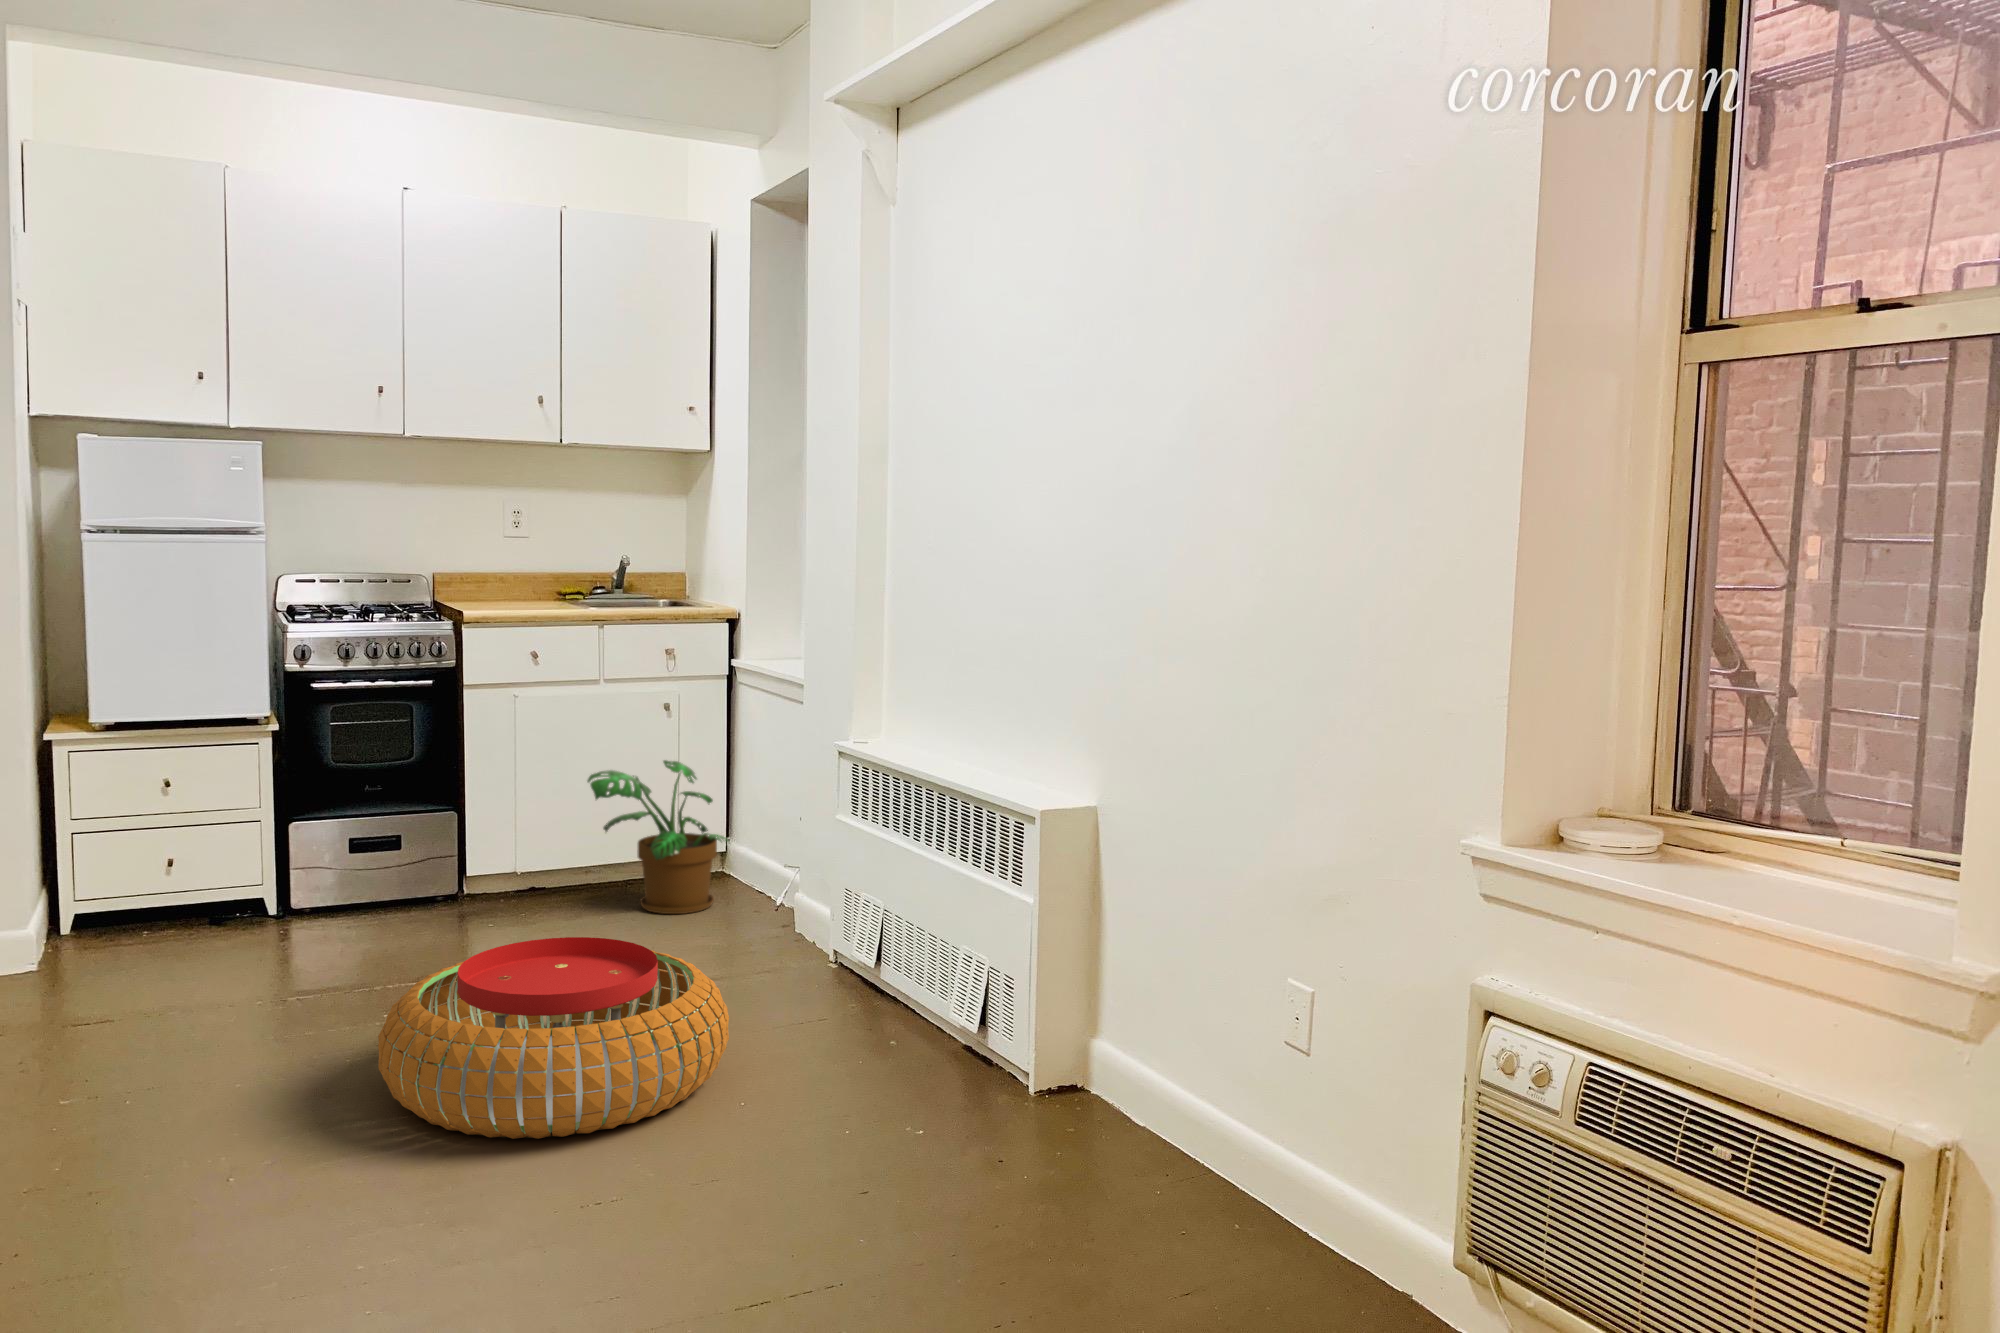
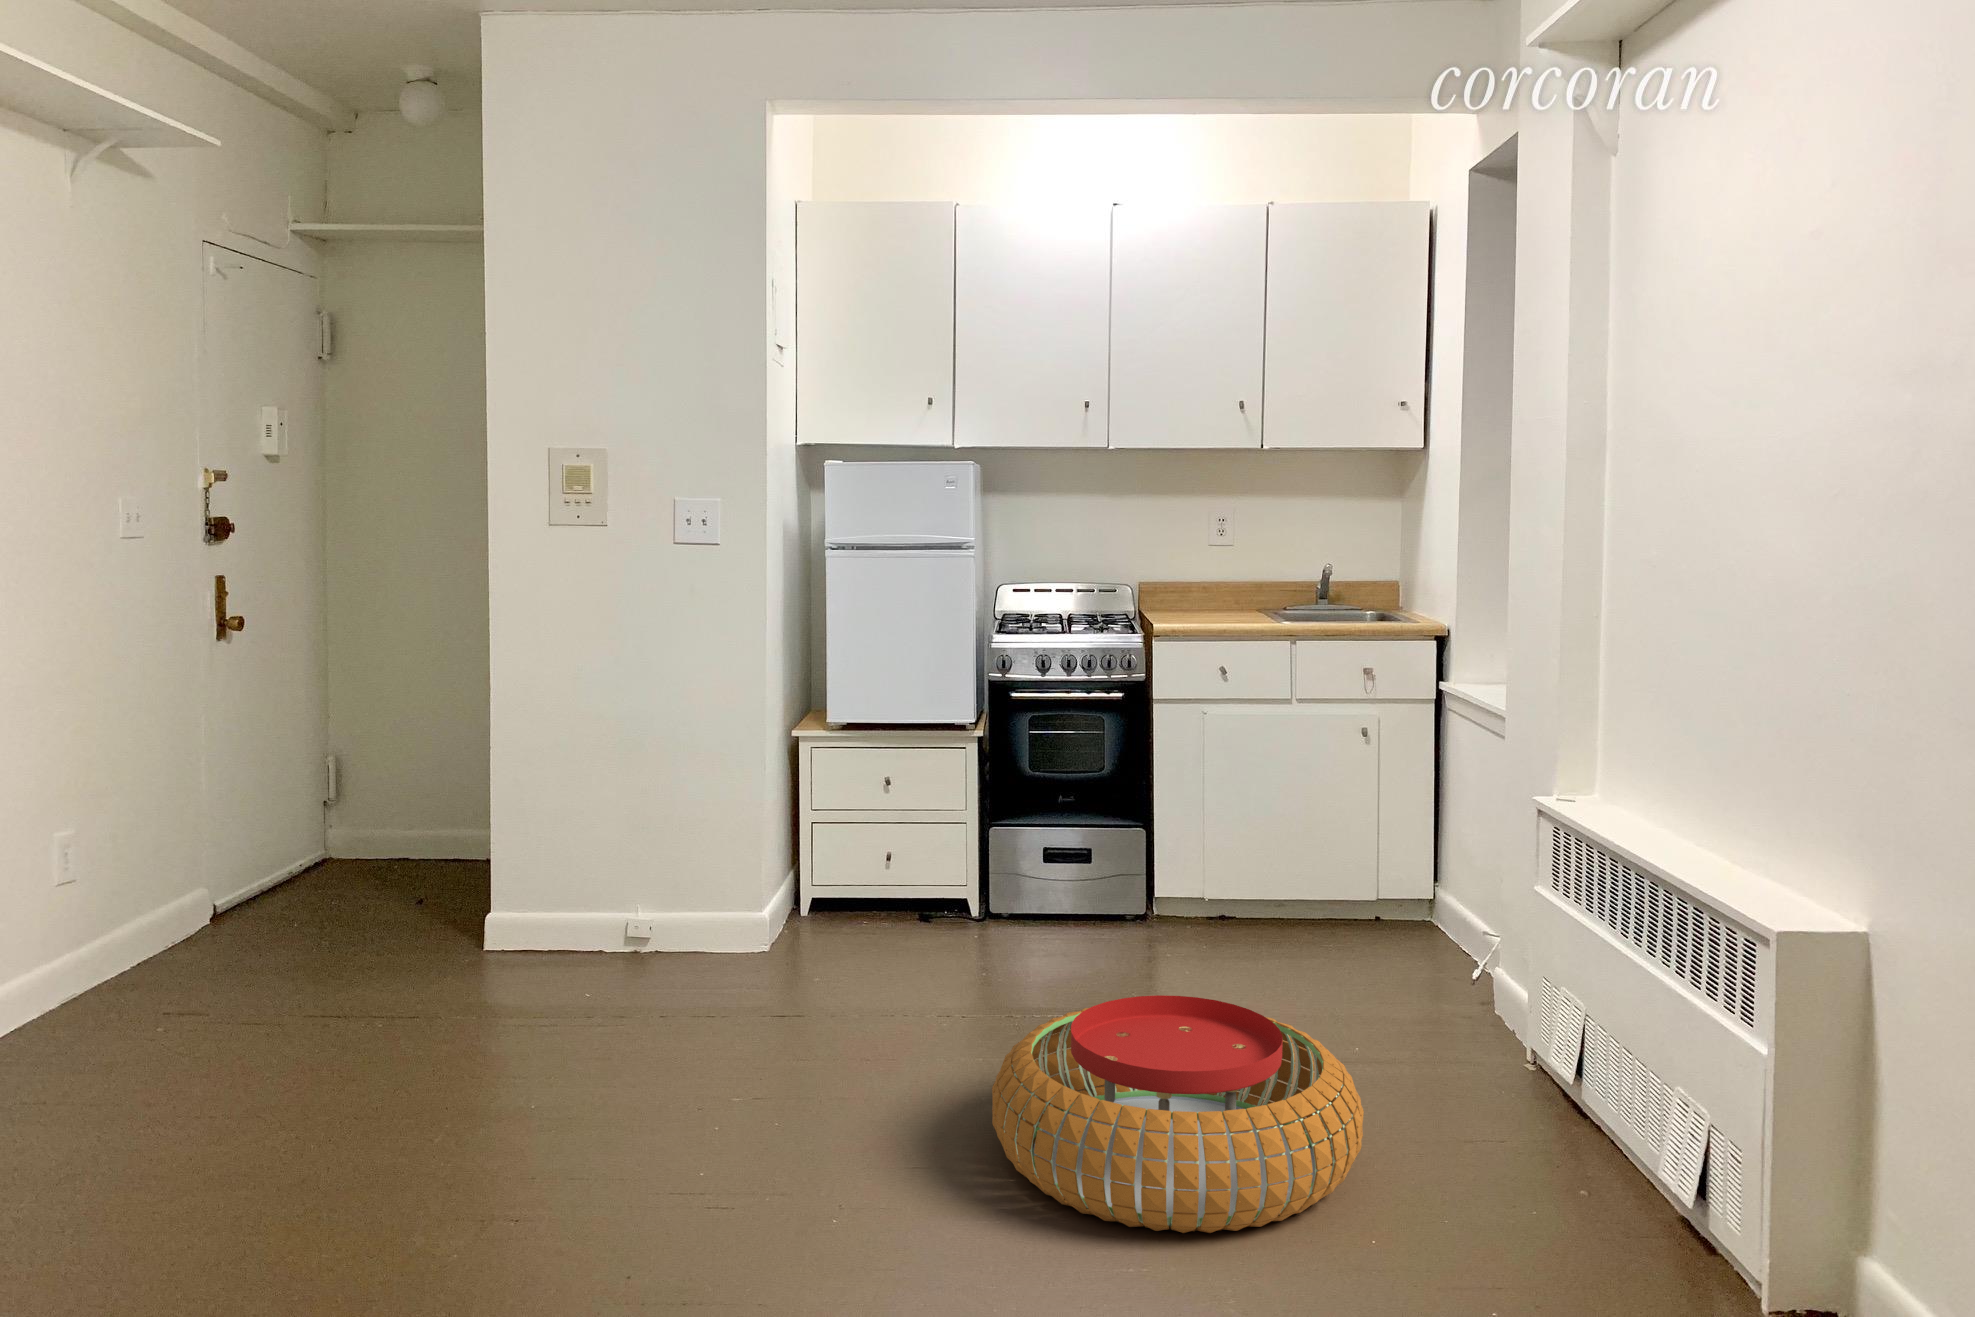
potted plant: present [587,760,729,914] -> none [1261,792,1426,968]

